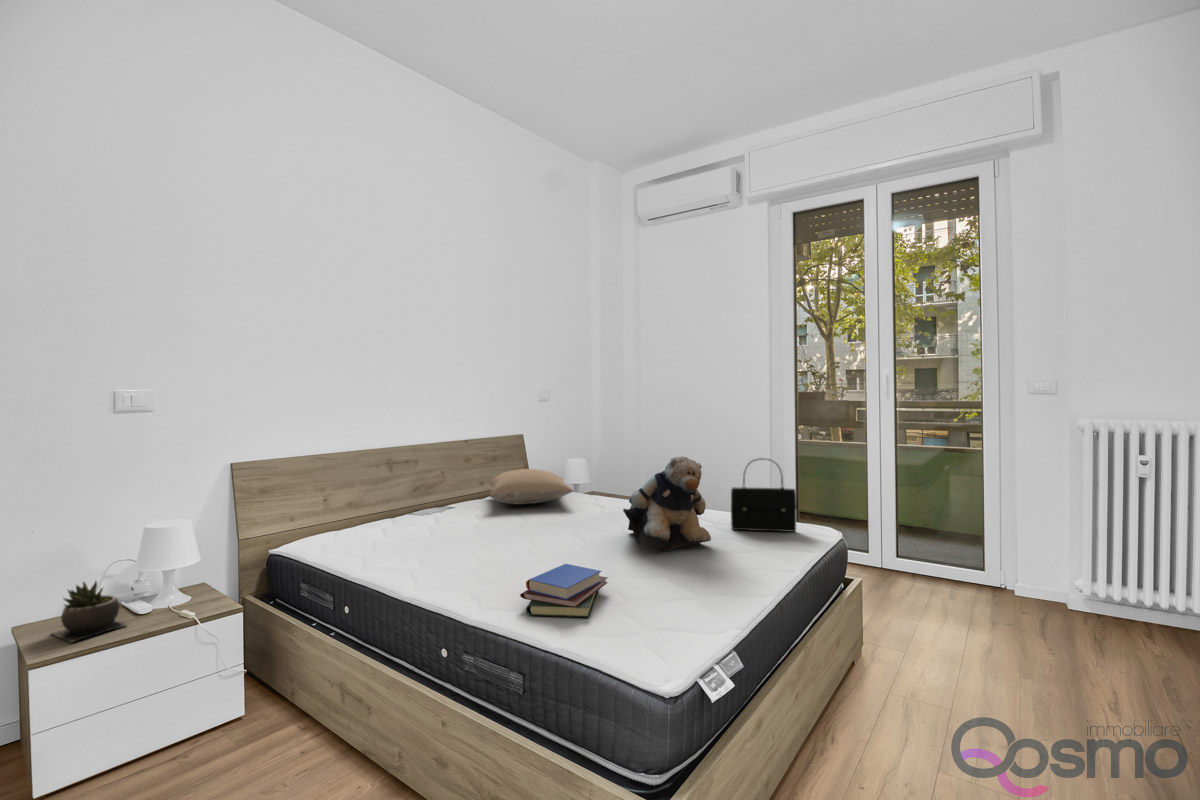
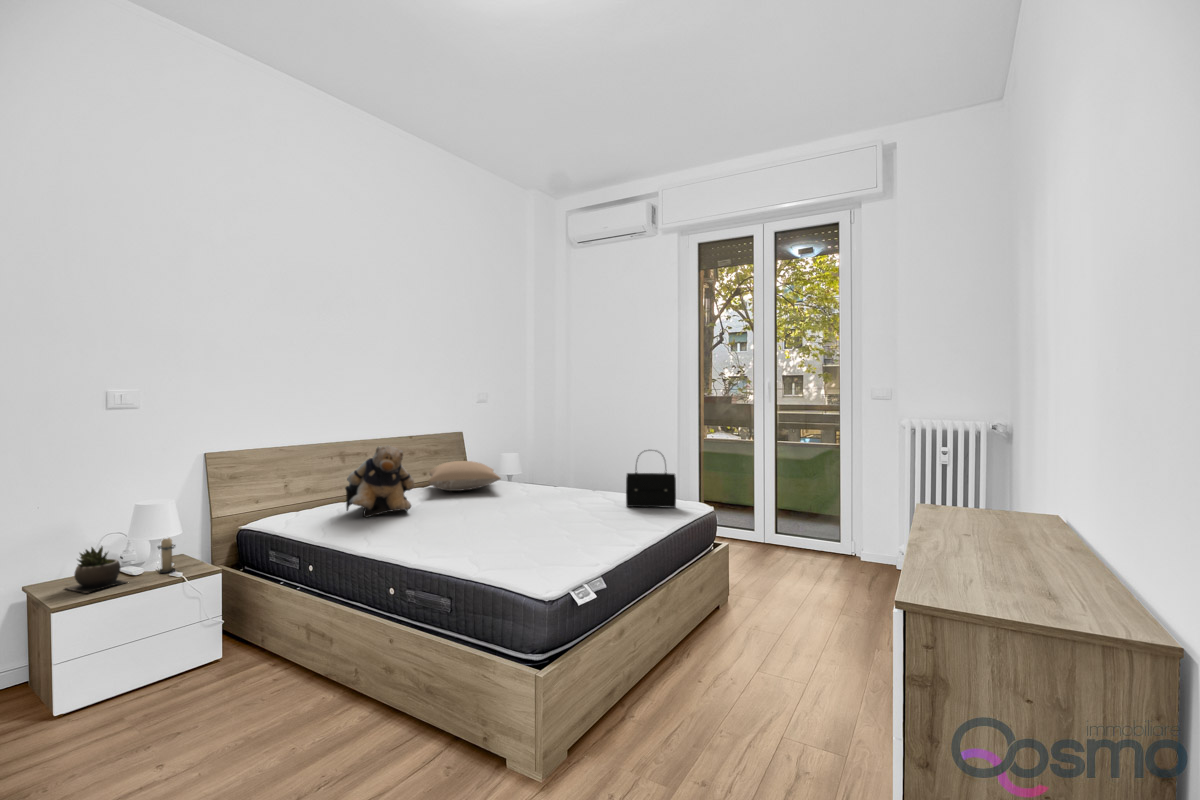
teddy bear: present [623,456,711,552] -> present [345,445,414,517]
book: present [520,564,608,617] -> none [451,526,518,560]
candle: none [164,565,192,613] -> present [158,538,175,573]

